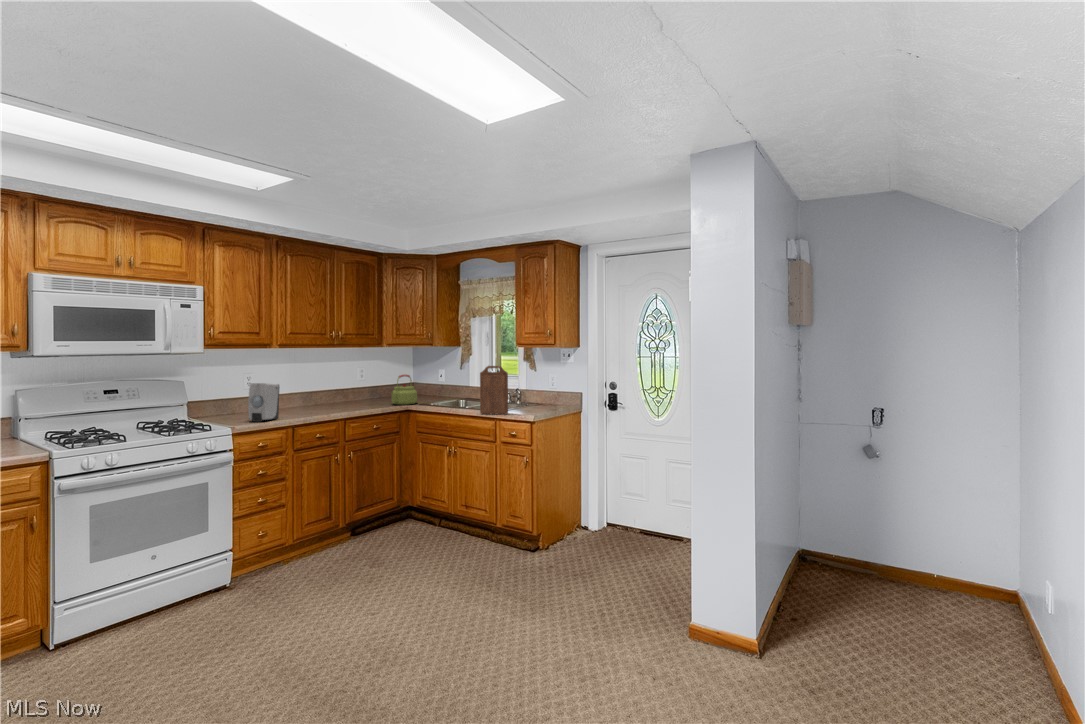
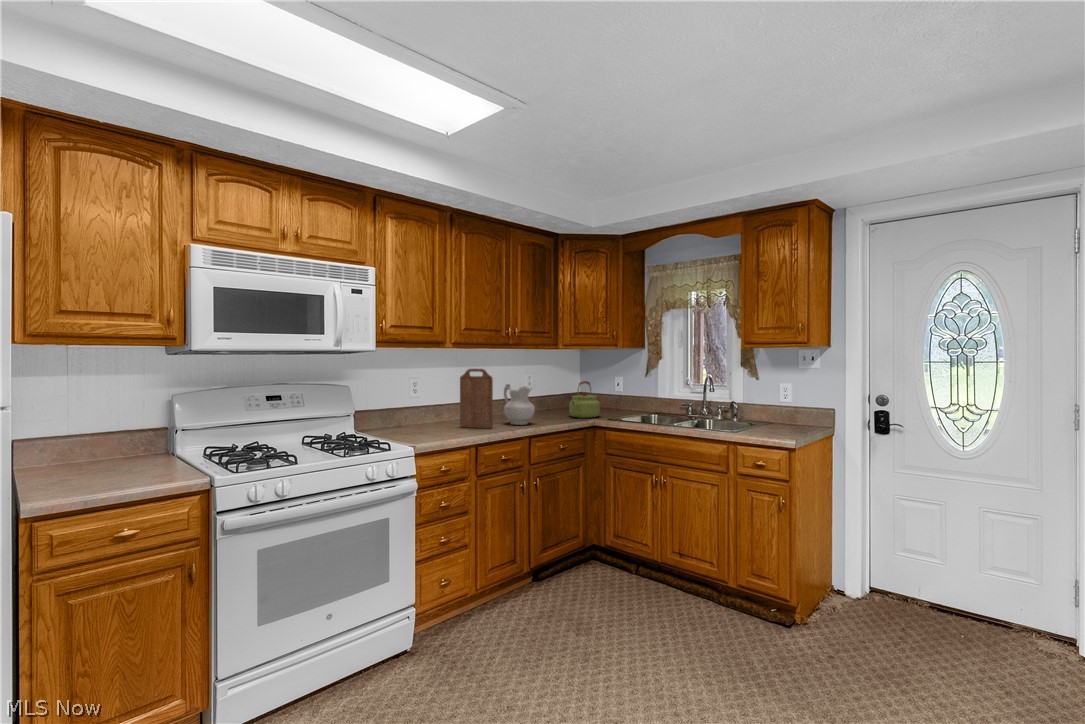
cutting board: present [480,366,508,414] -> present [460,369,493,428]
ceramic pitcher: none [327,378,354,411] -> present [504,384,535,425]
soap dispenser: present [248,383,280,422] -> none [426,390,460,439]

